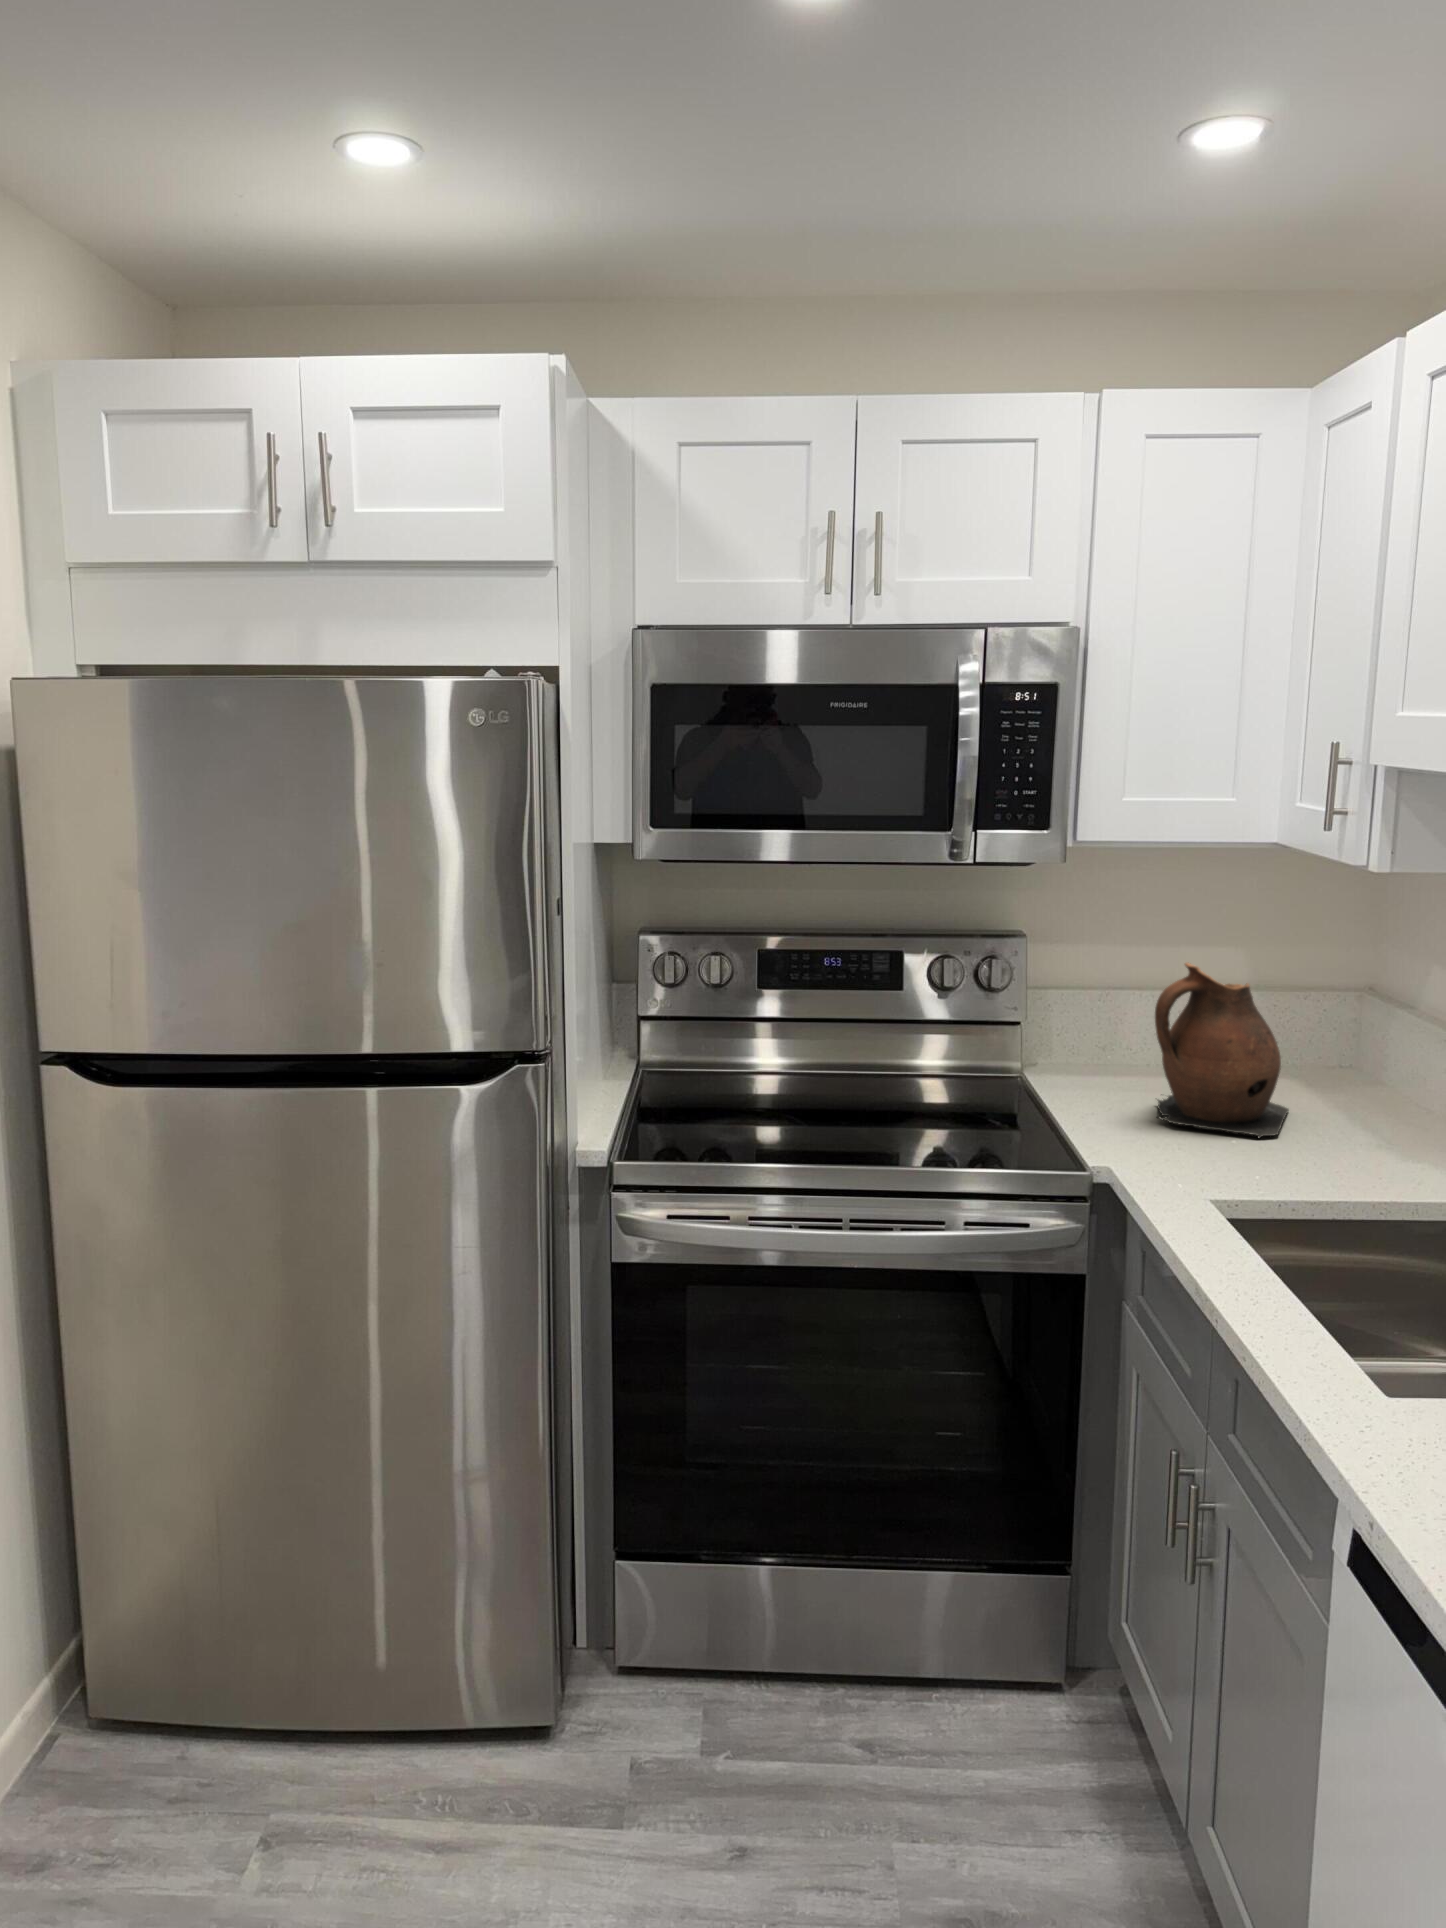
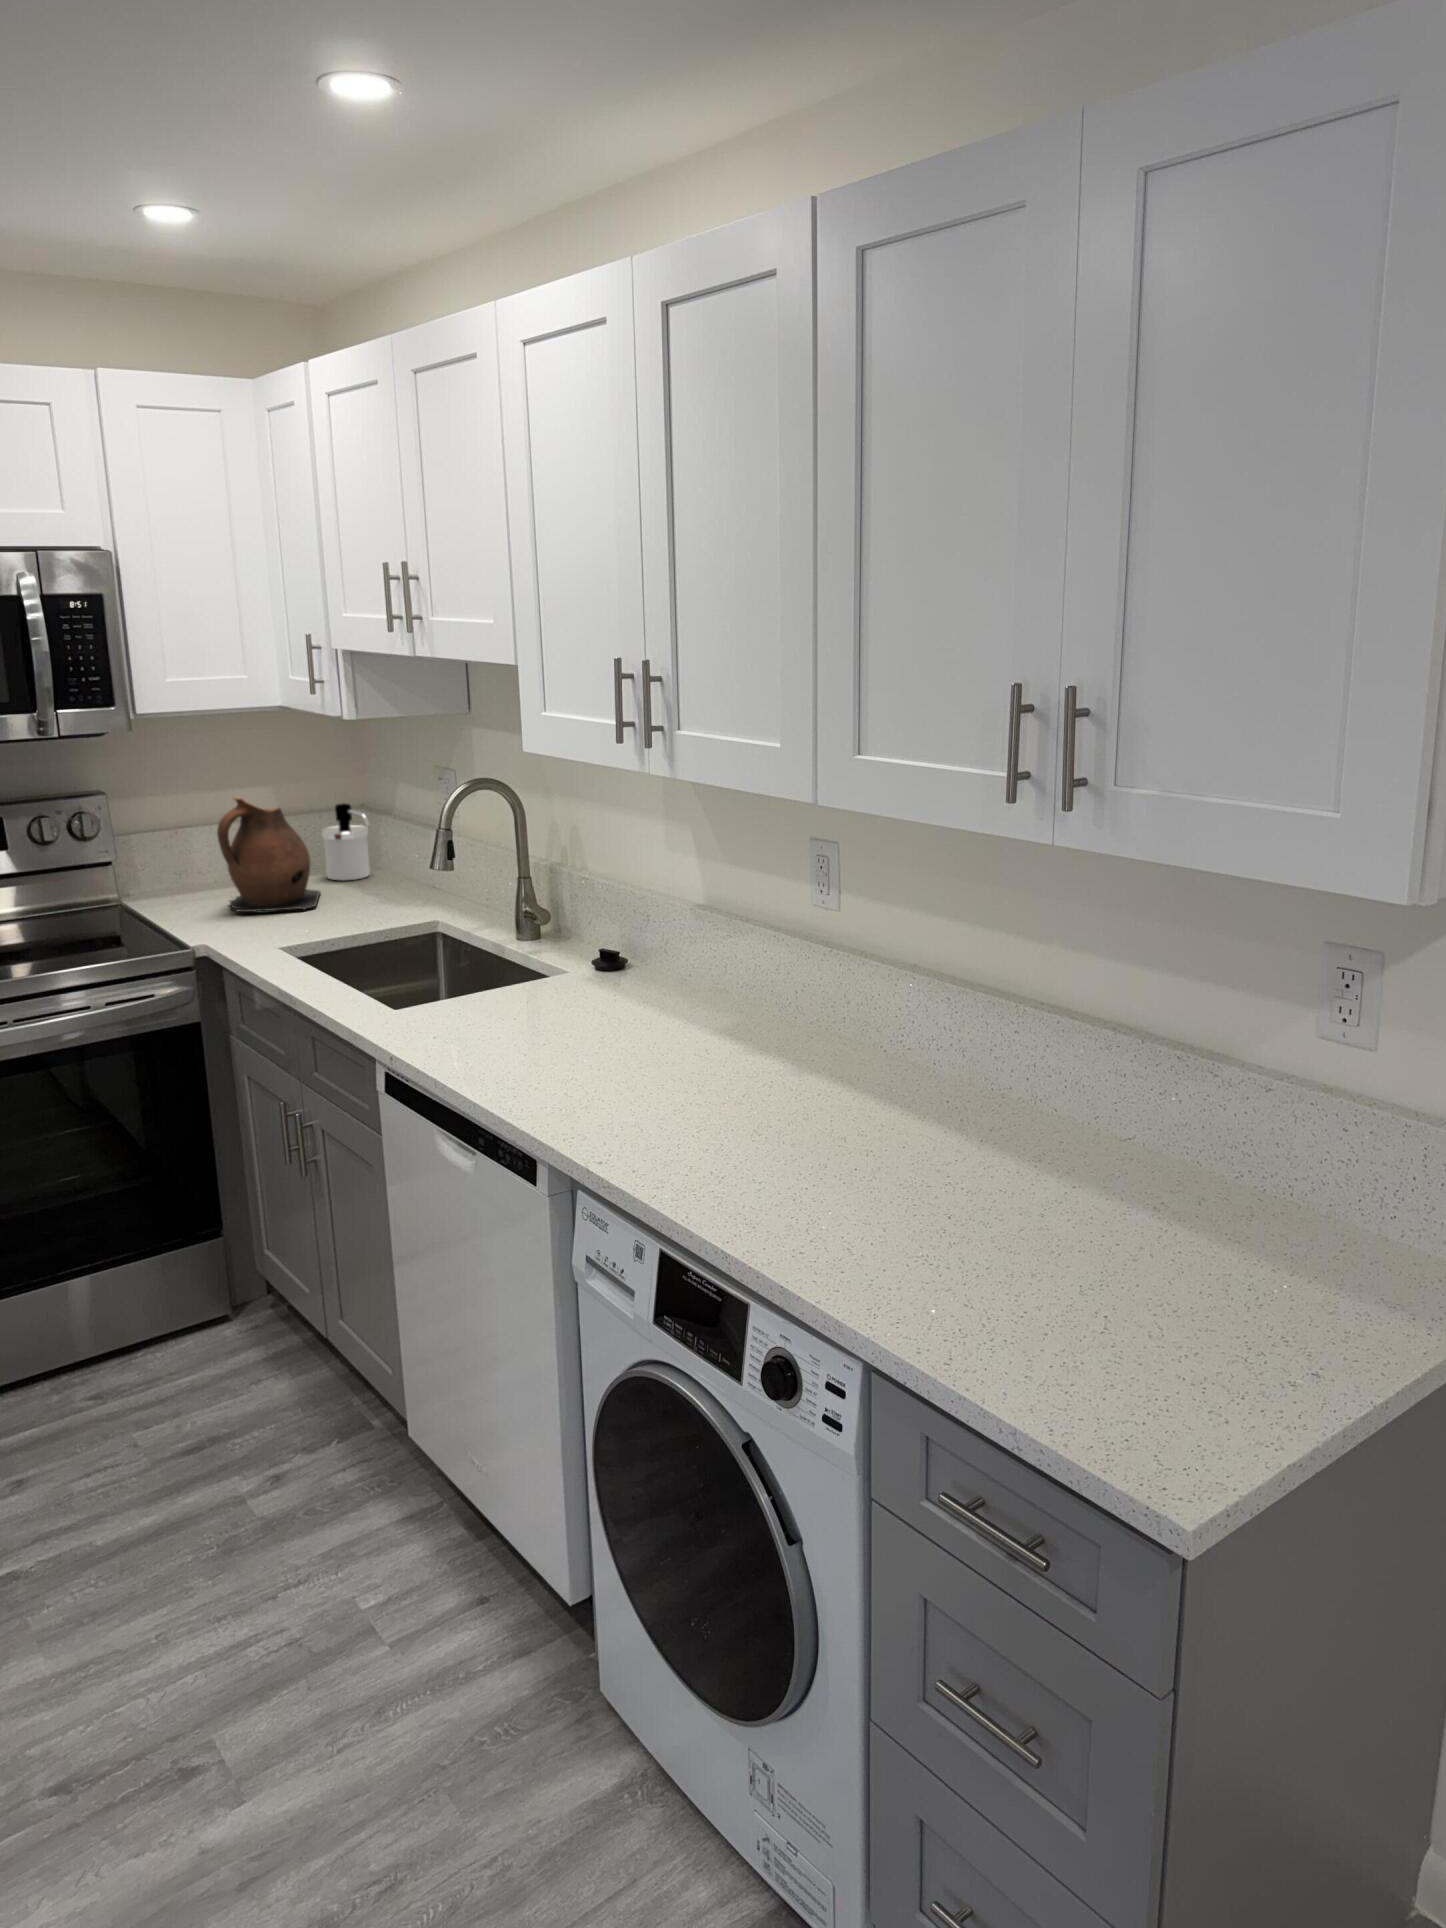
soap dispenser: none [1302,986,1380,1098] -> present [322,803,370,880]

